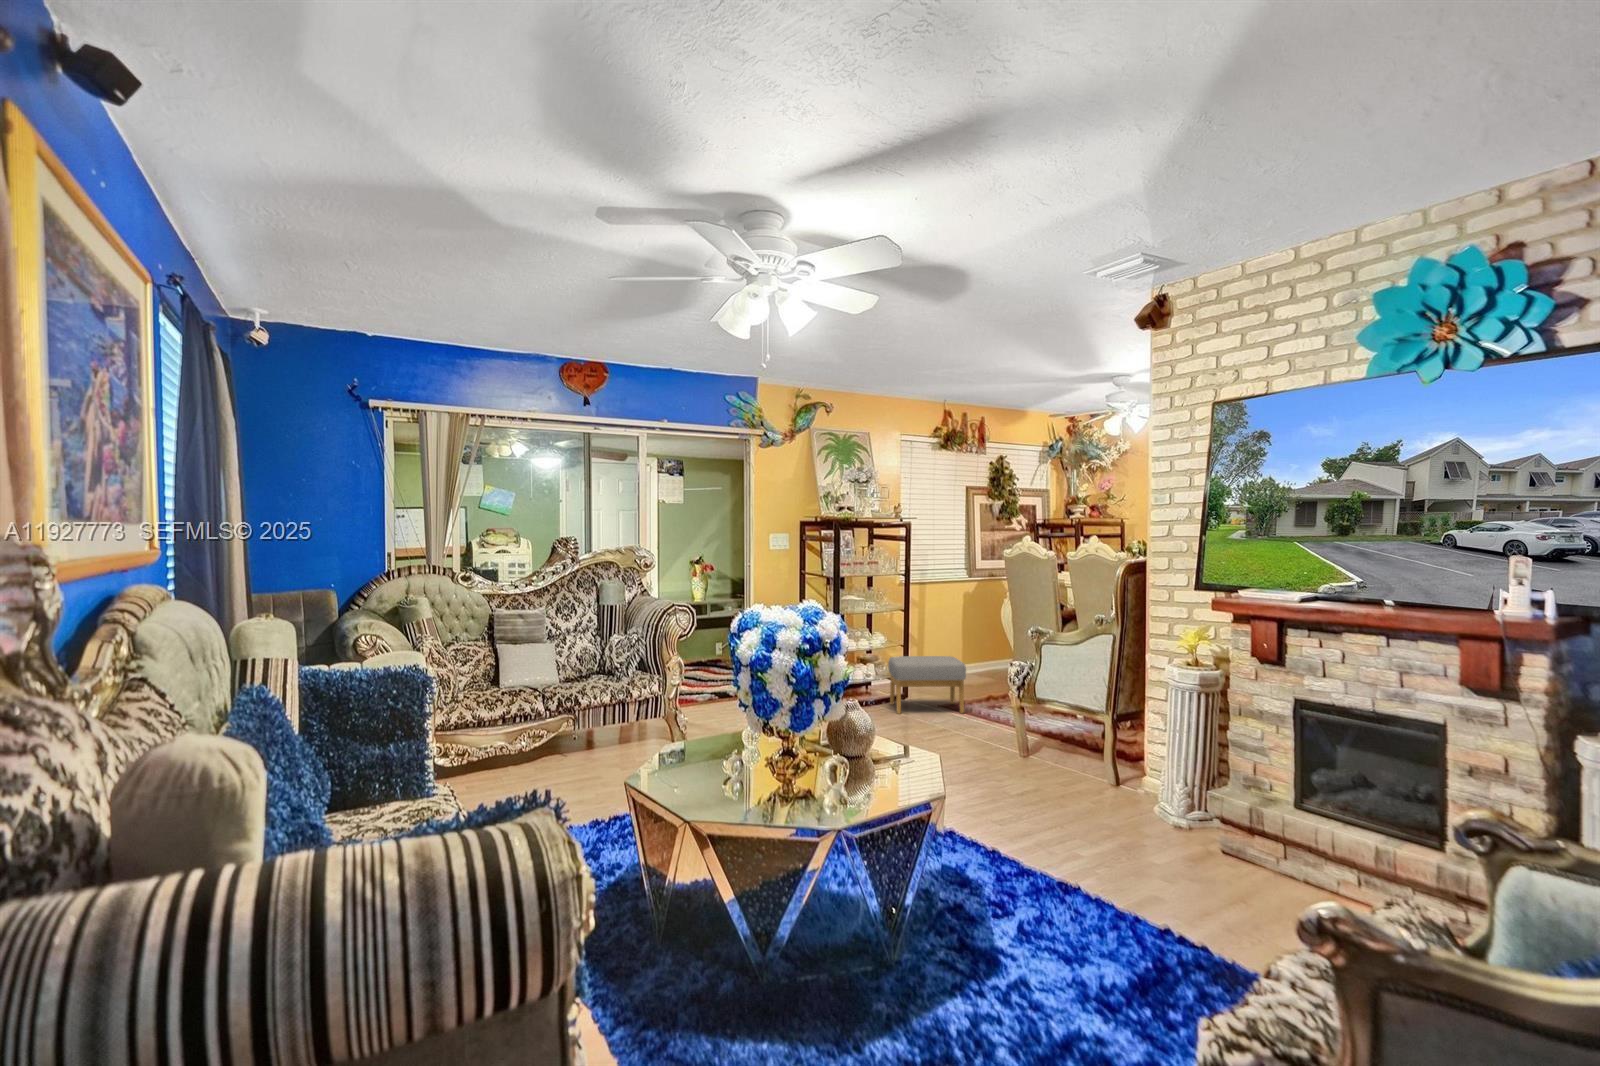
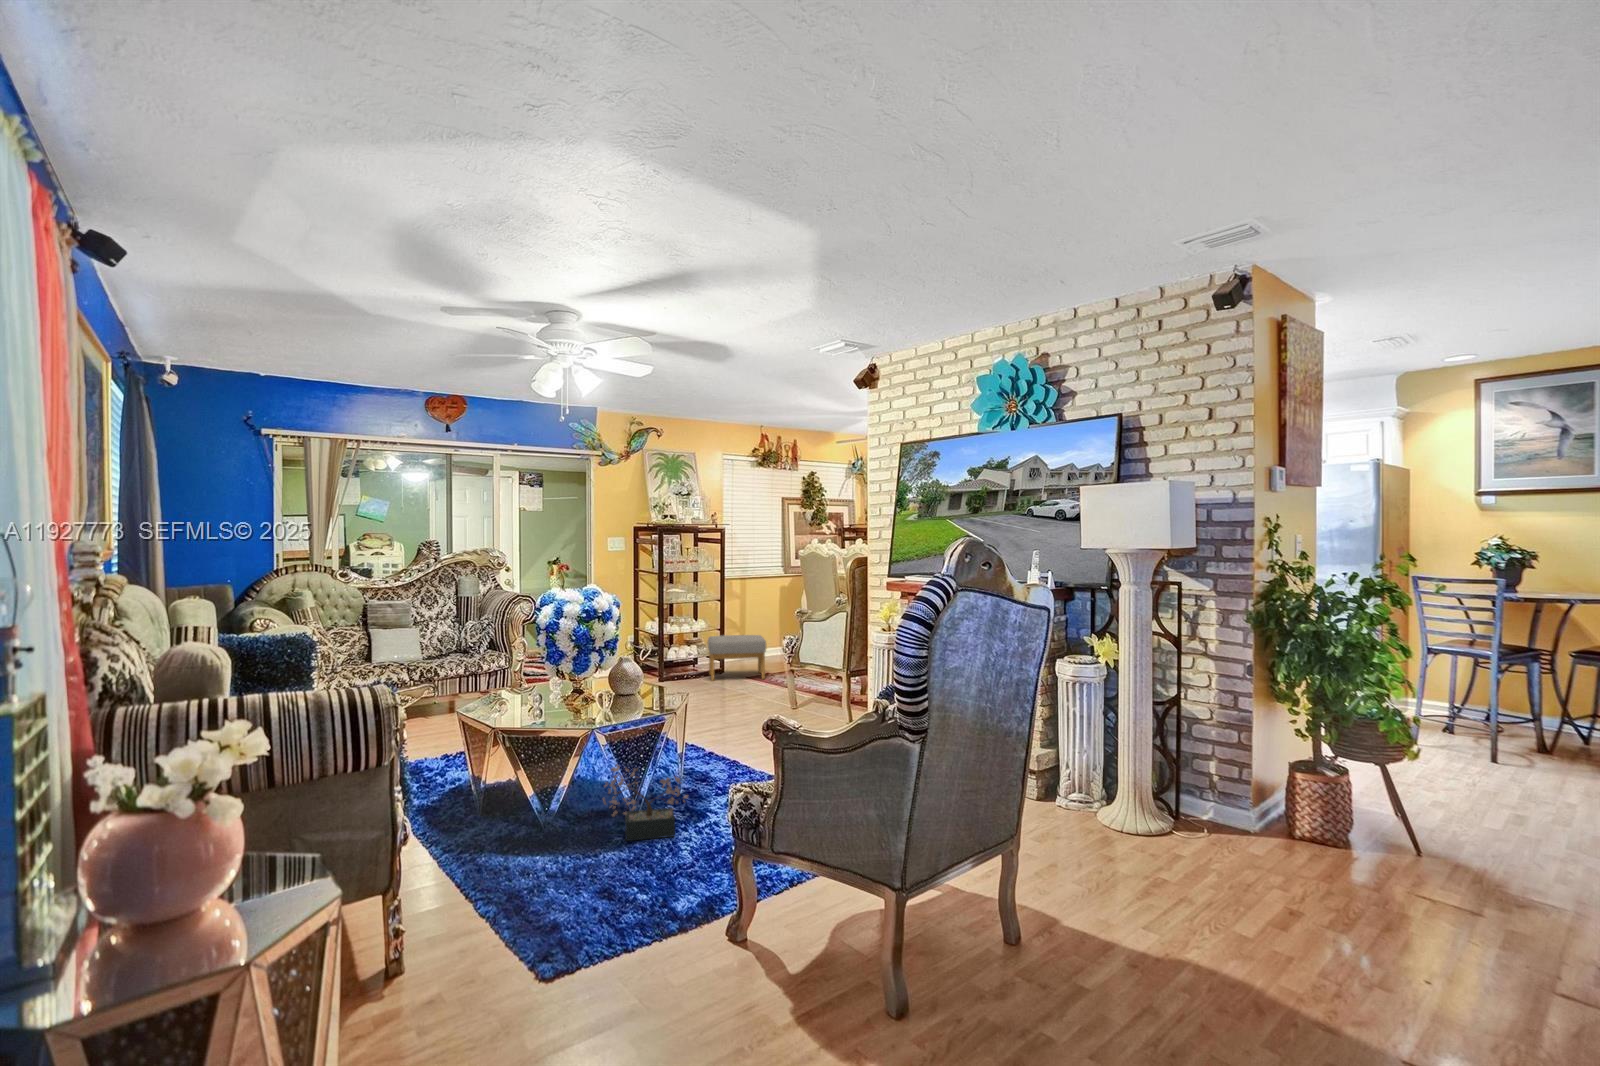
decorative plant: none [867,886,1003,1021] -> present [603,764,688,841]

